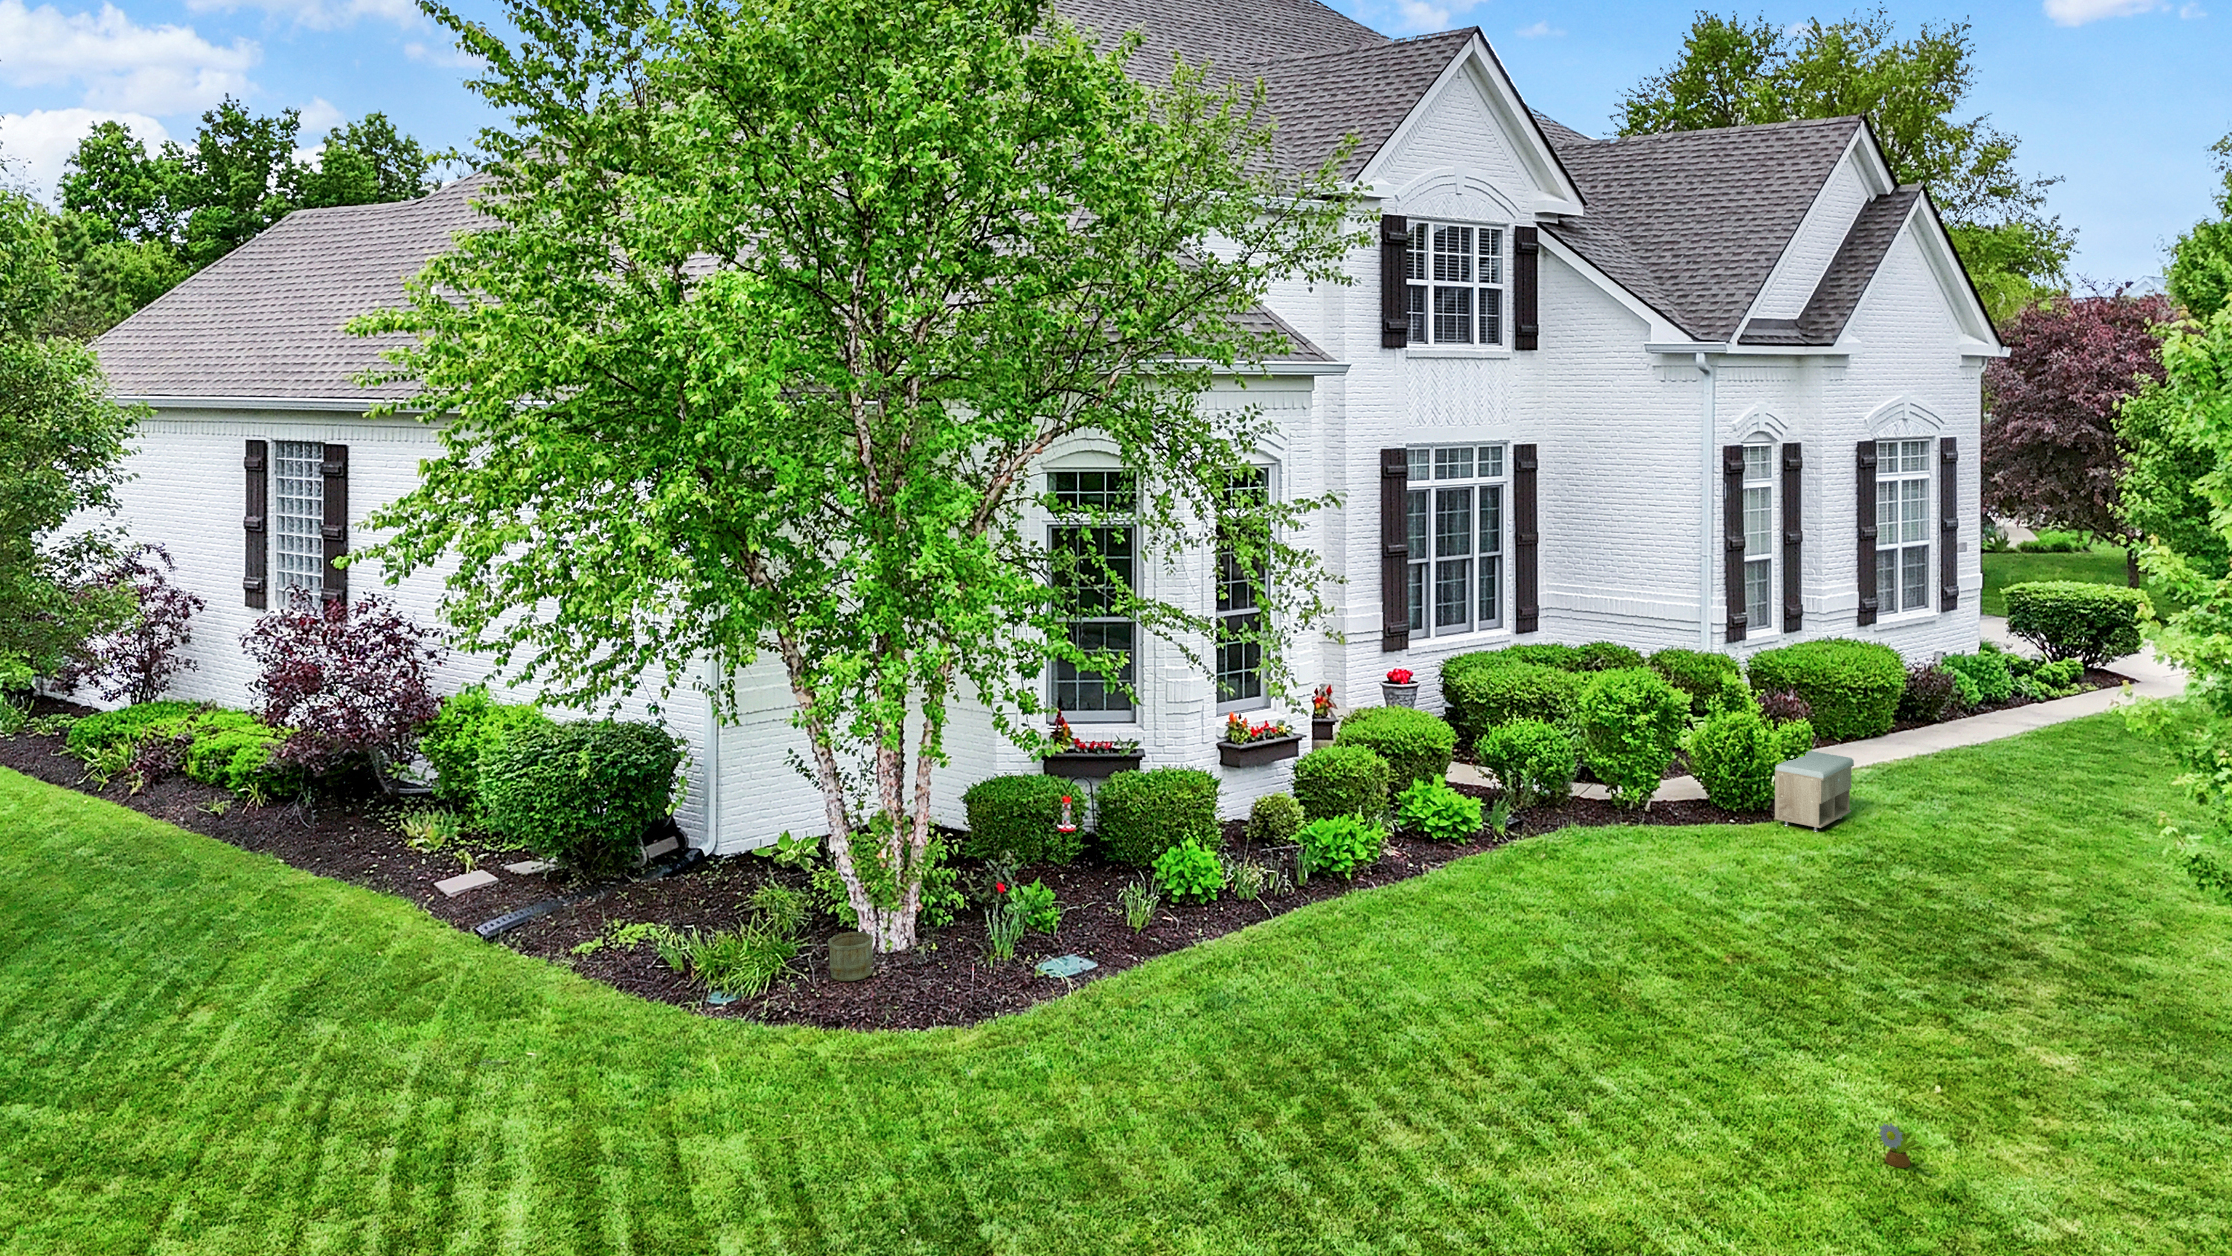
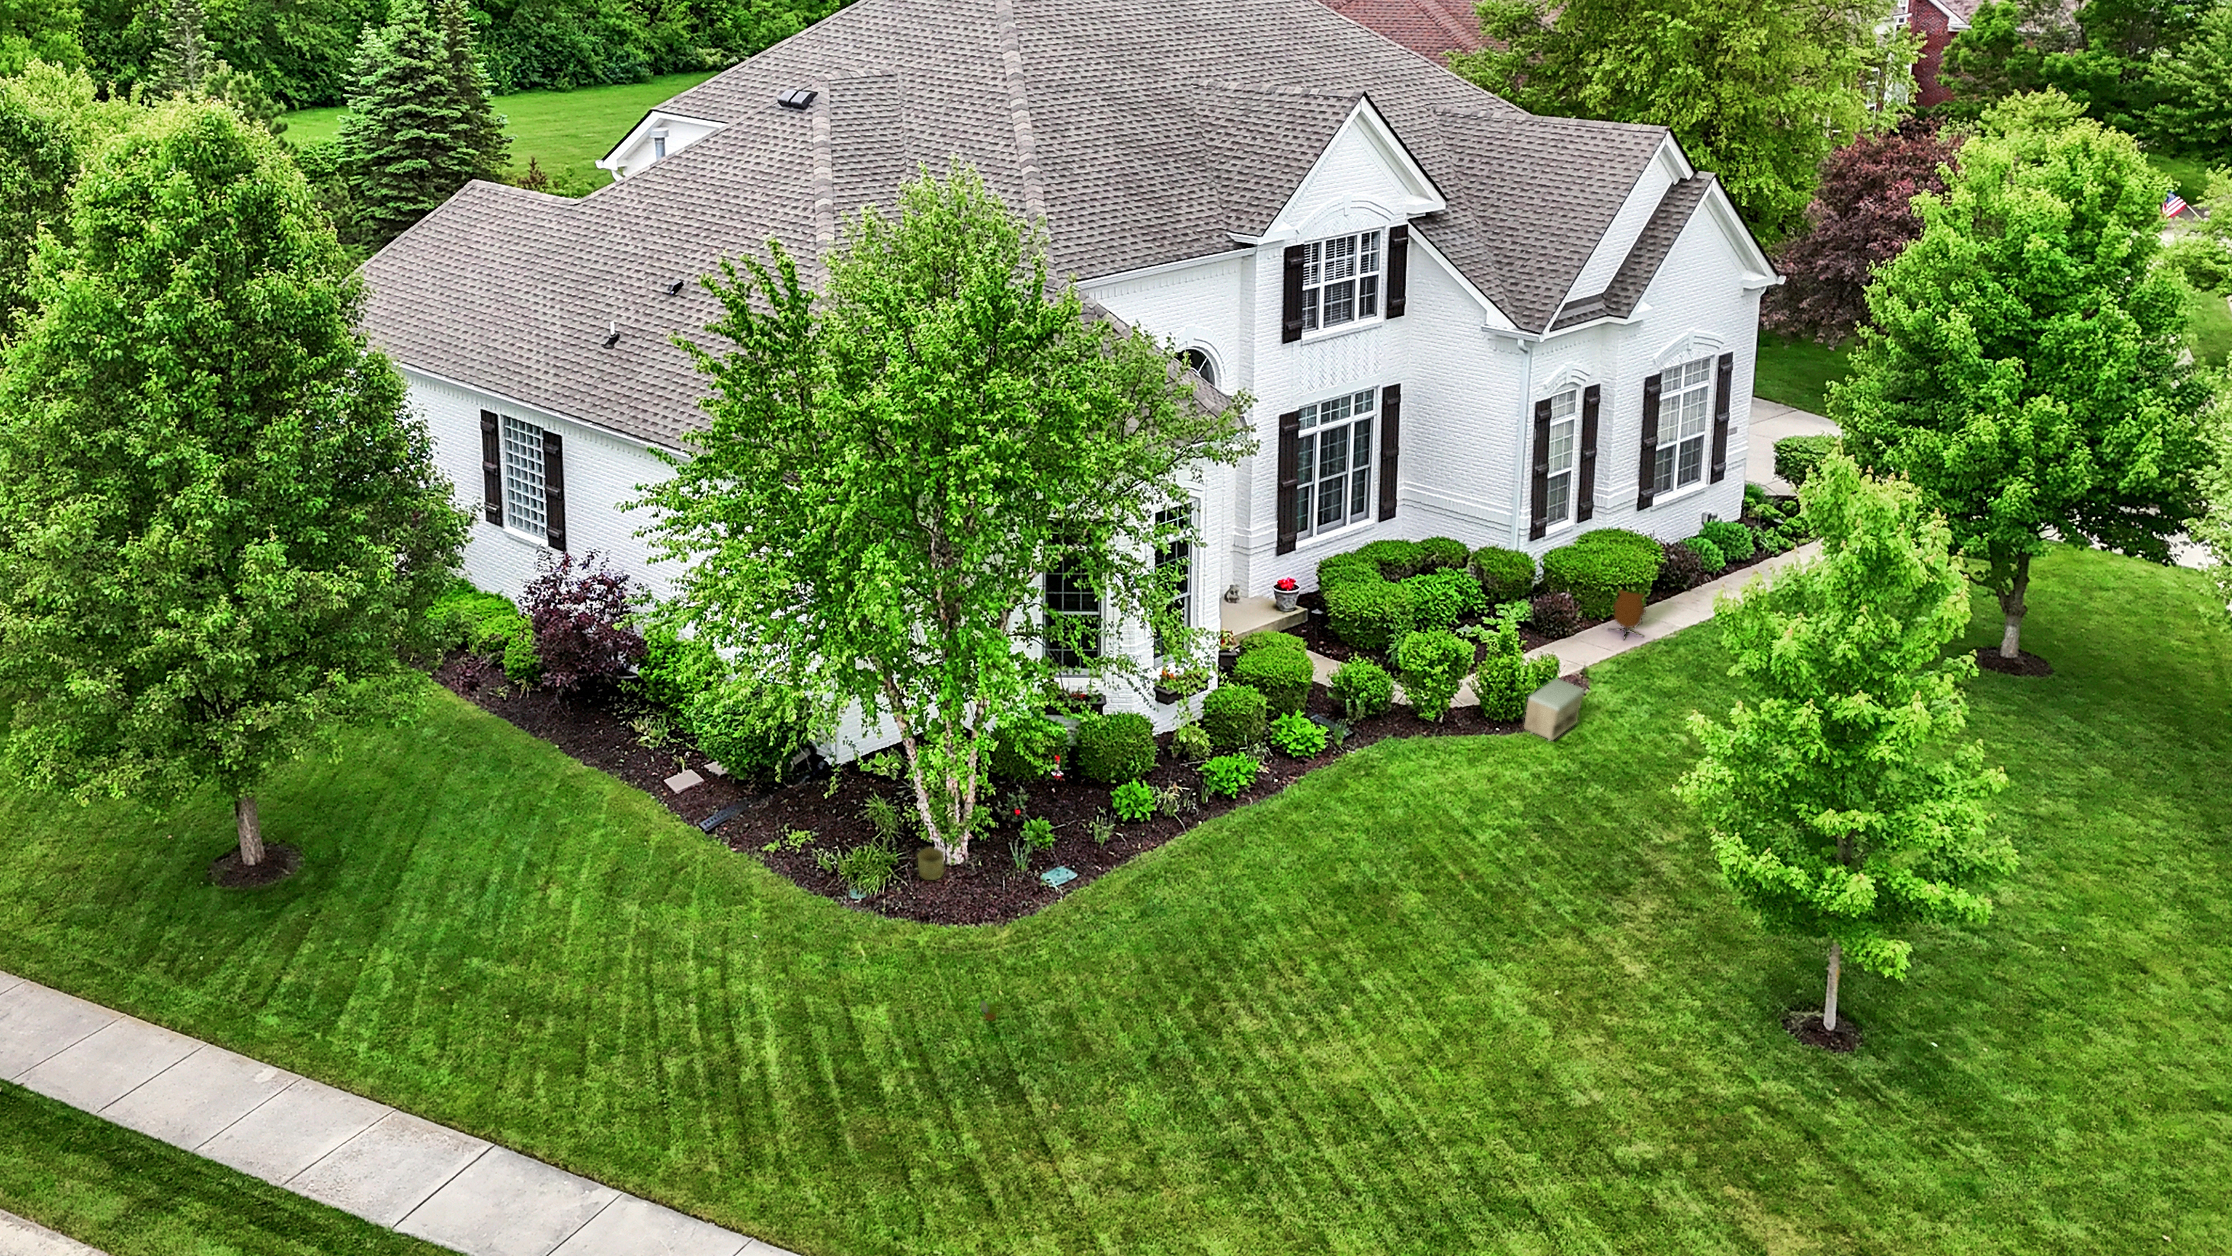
lounge chair: none [1857,677,1908,753] -> present [1613,590,1646,635]
decorative plant: present [1874,1123,1926,1168] -> present [981,1002,999,1021]

